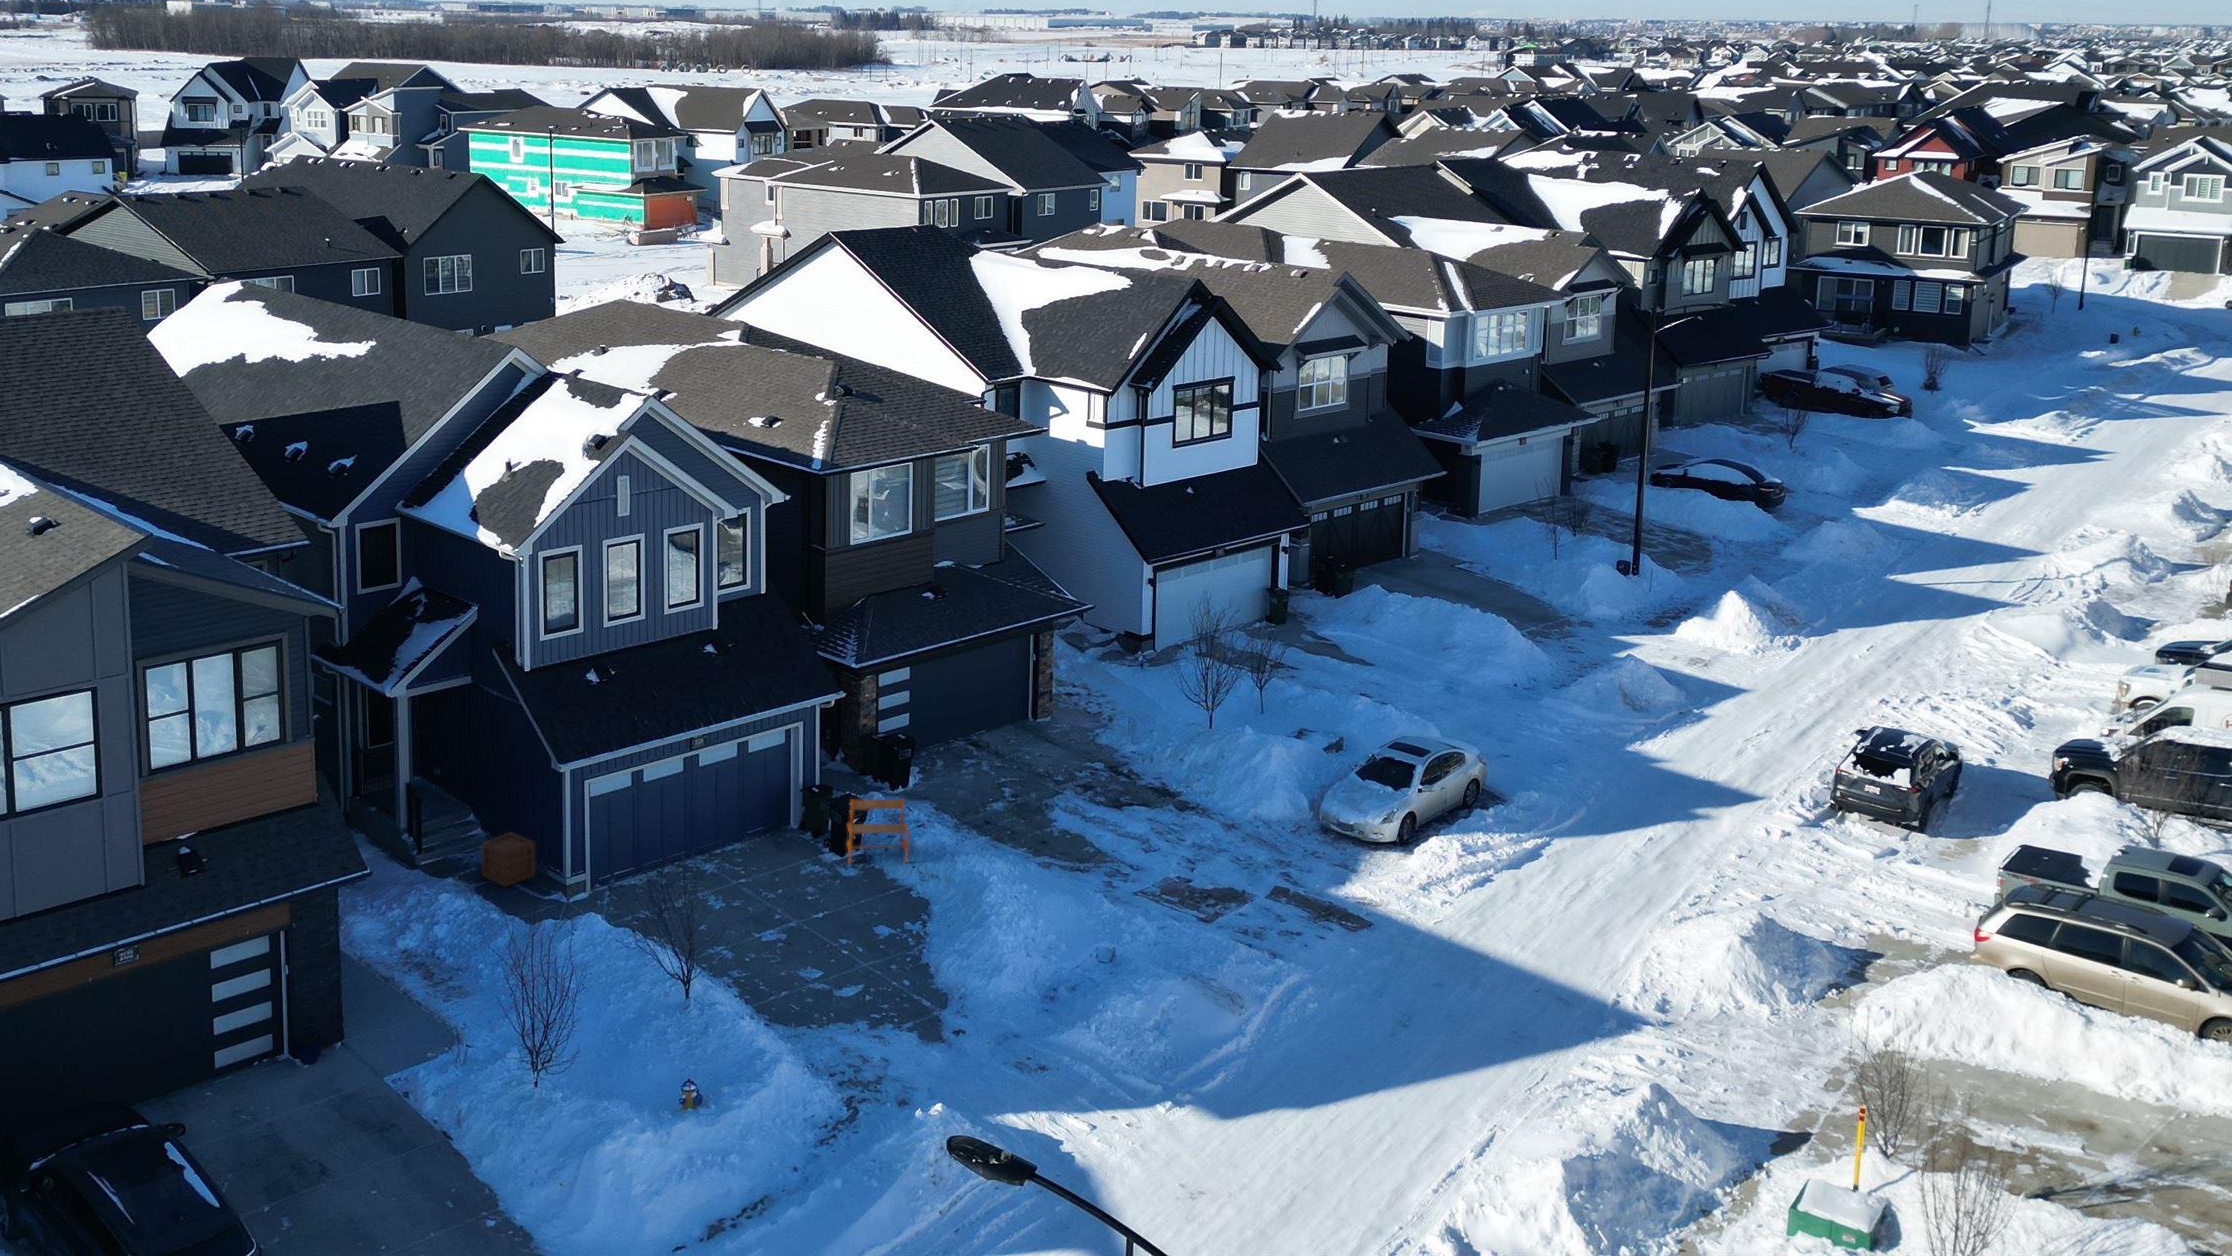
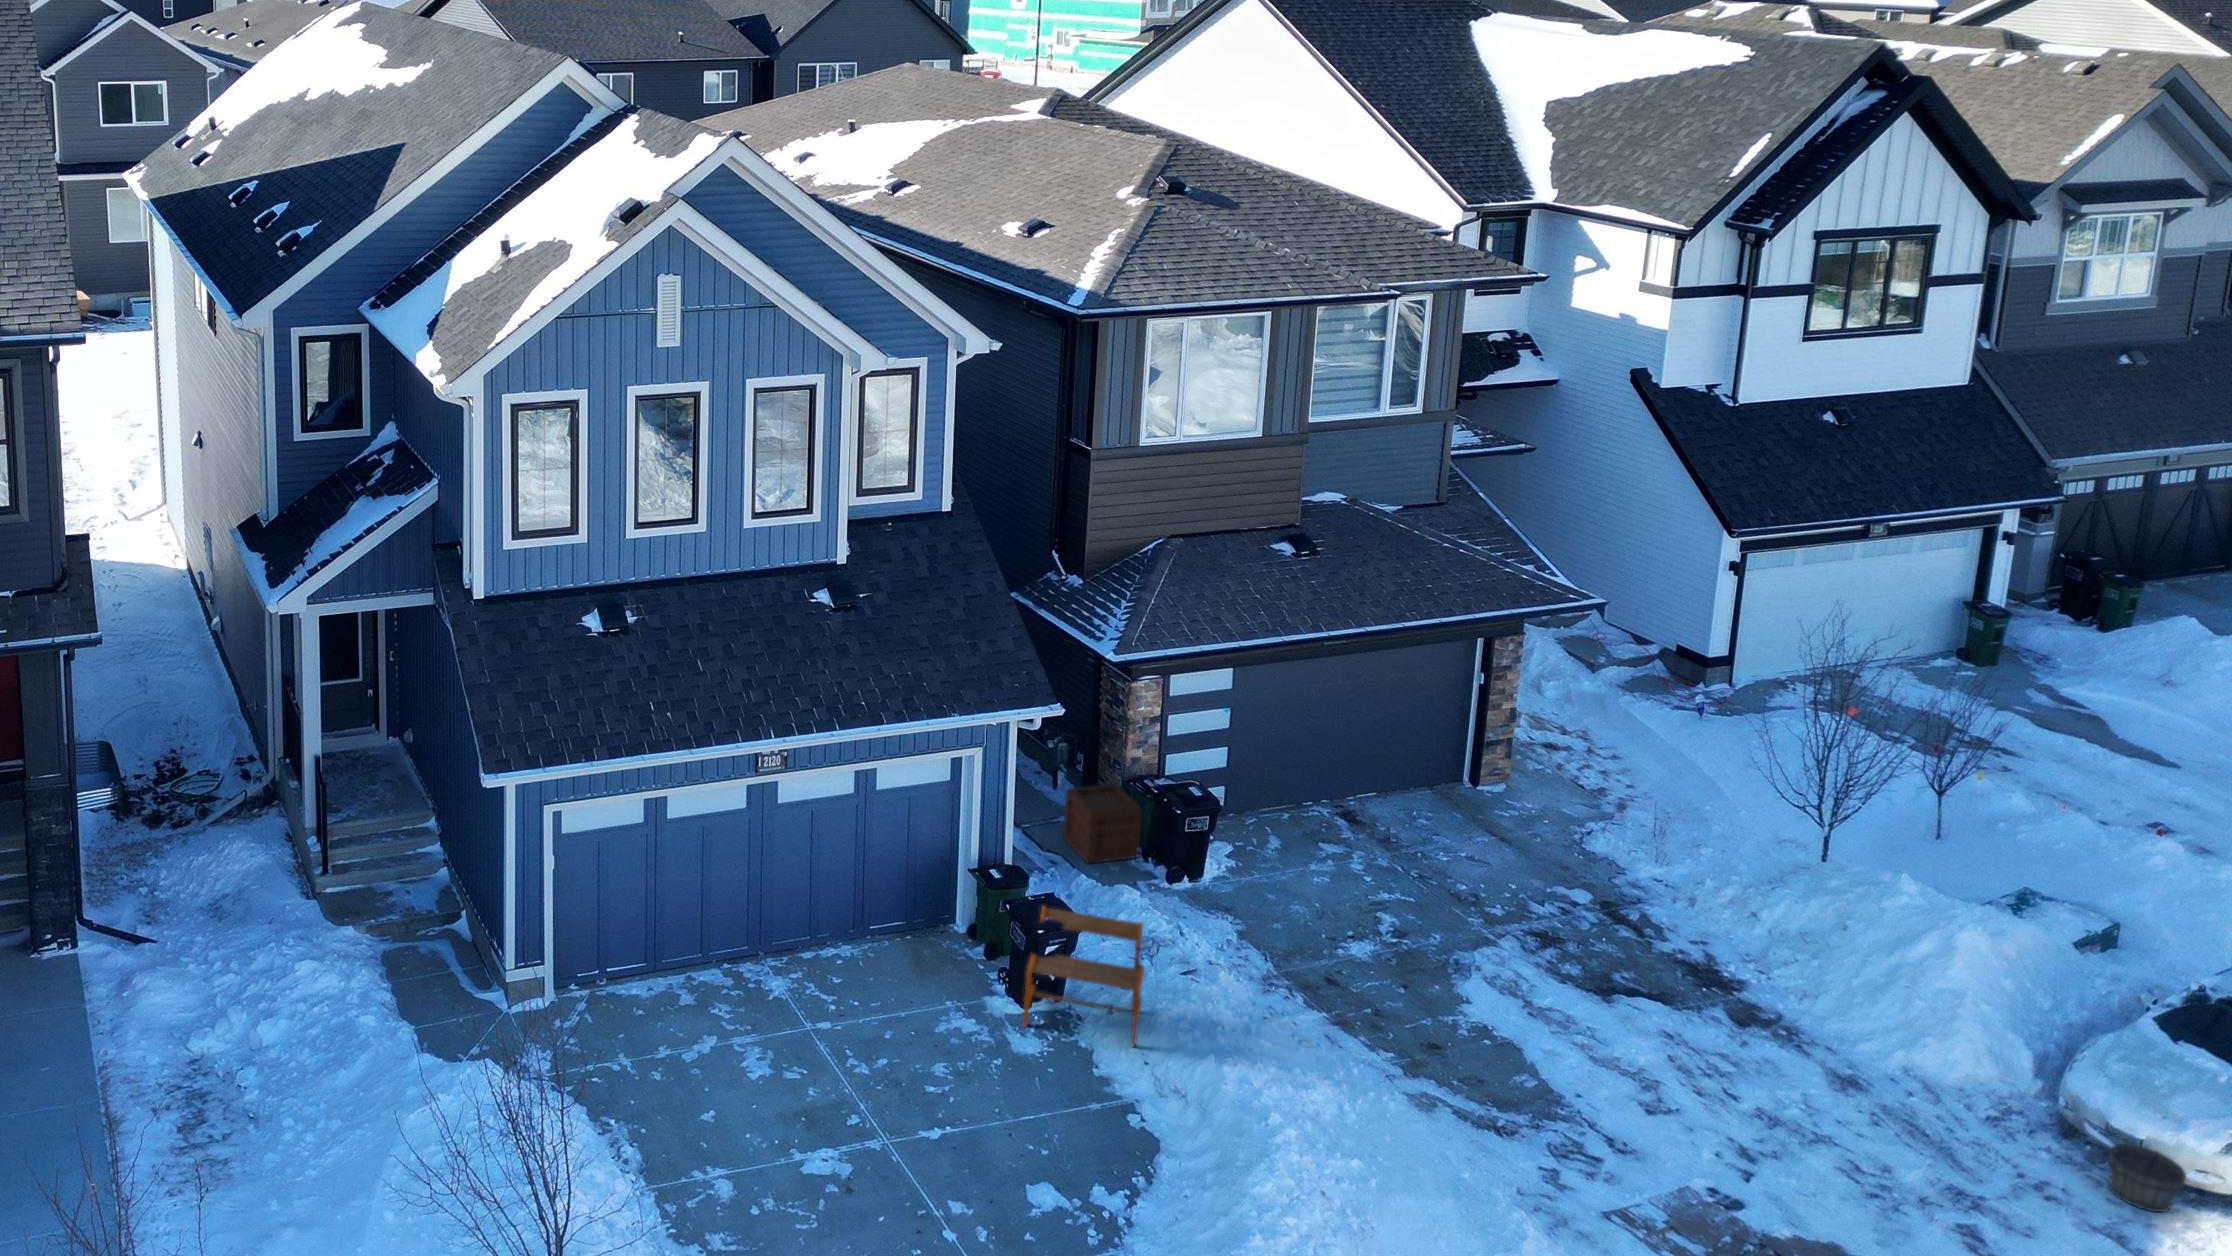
wooden bucket: none [1328,821,1357,847] -> present [2109,1144,2186,1212]
wooden crate: present [482,832,535,887] -> present [1063,784,1142,863]

